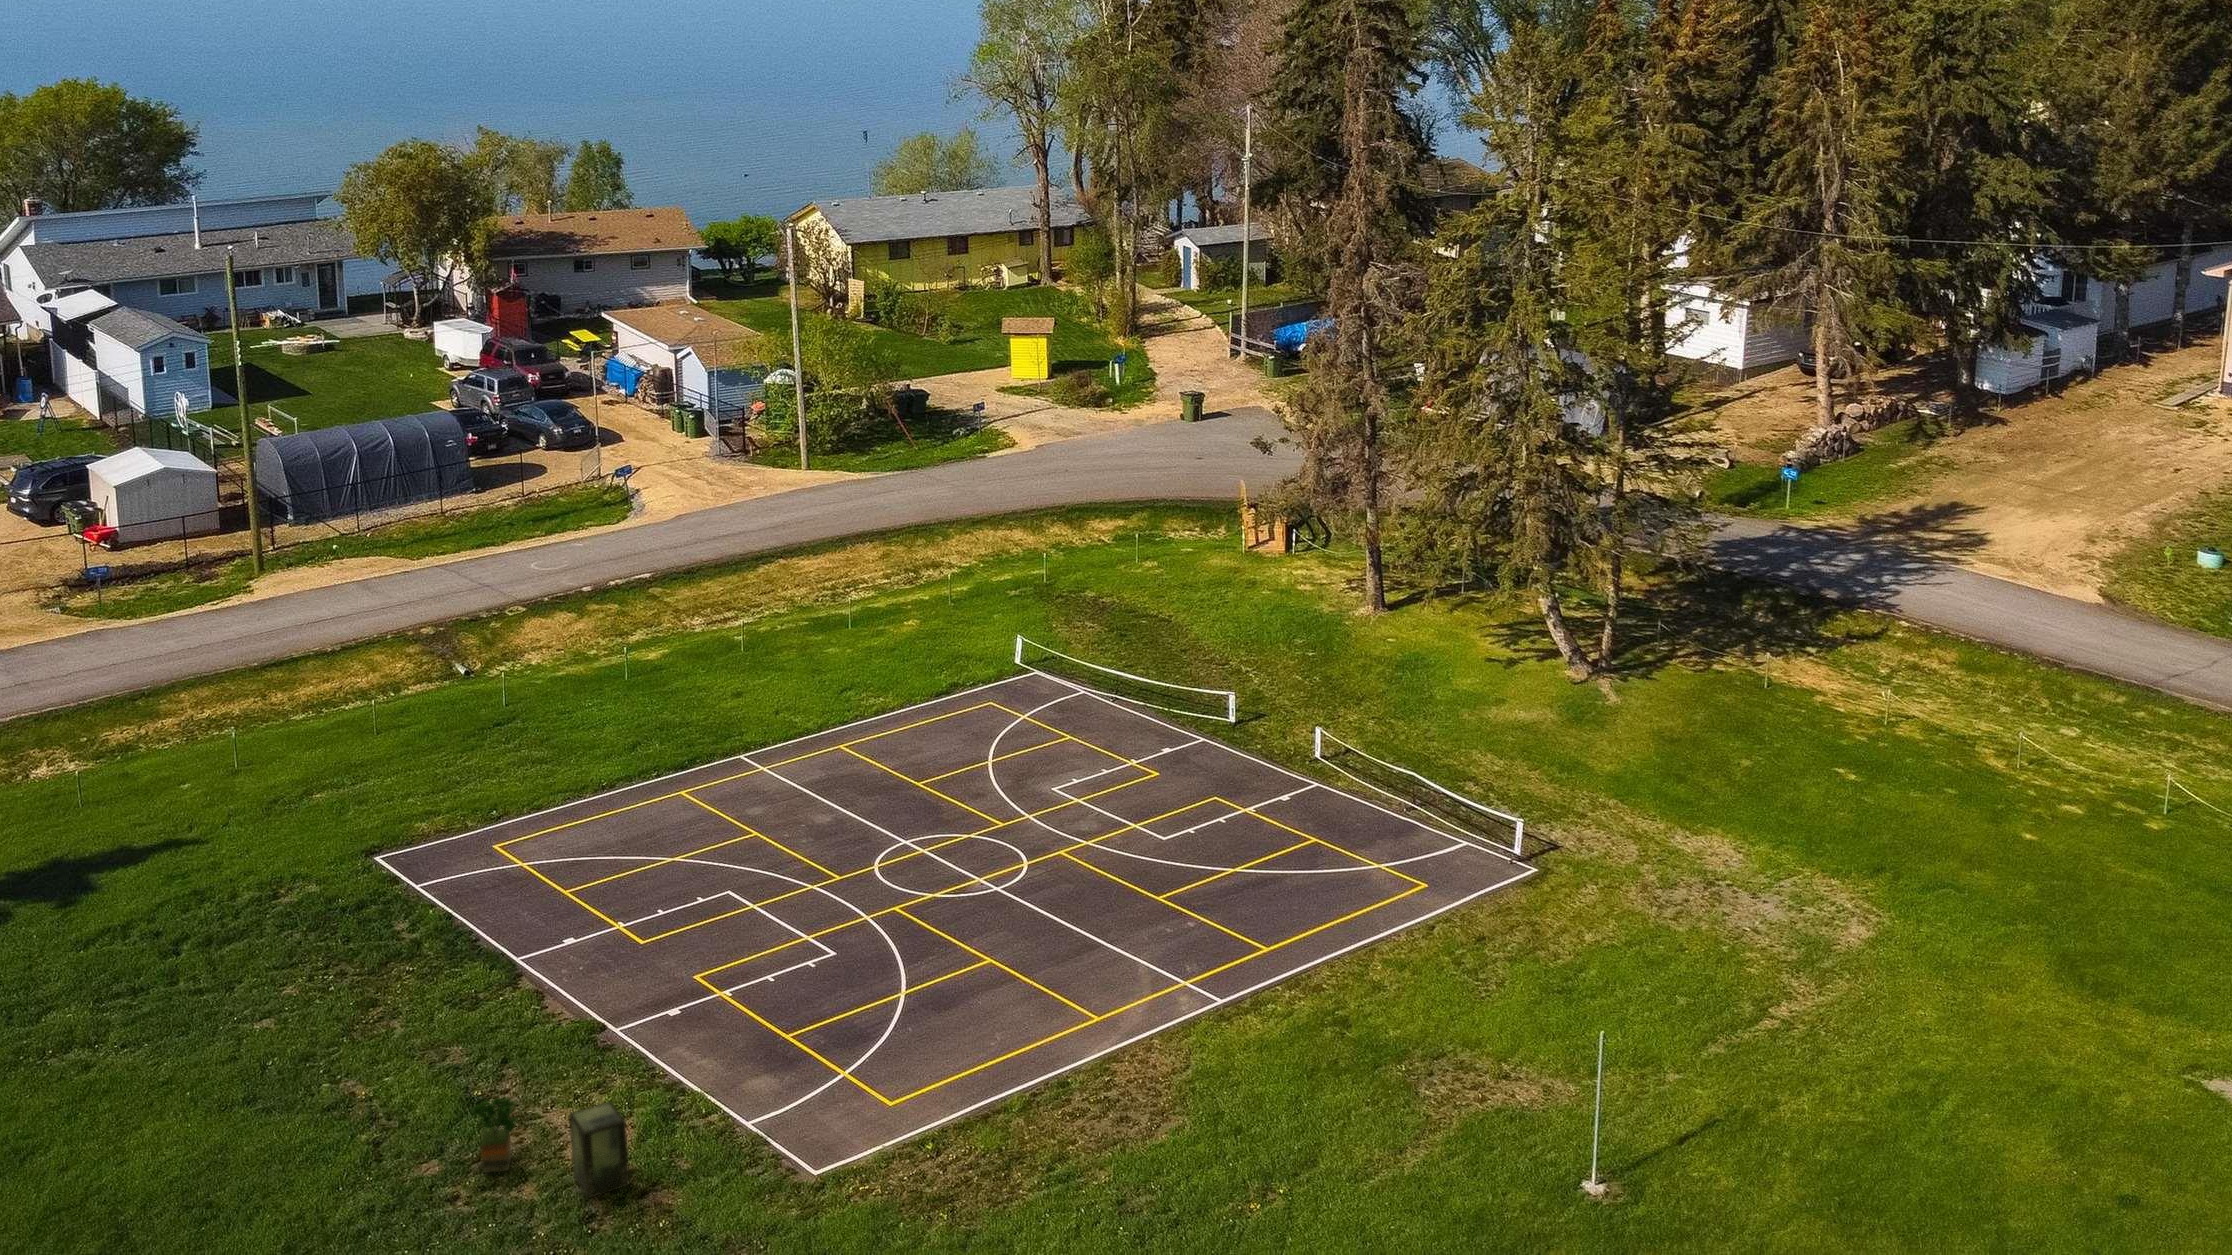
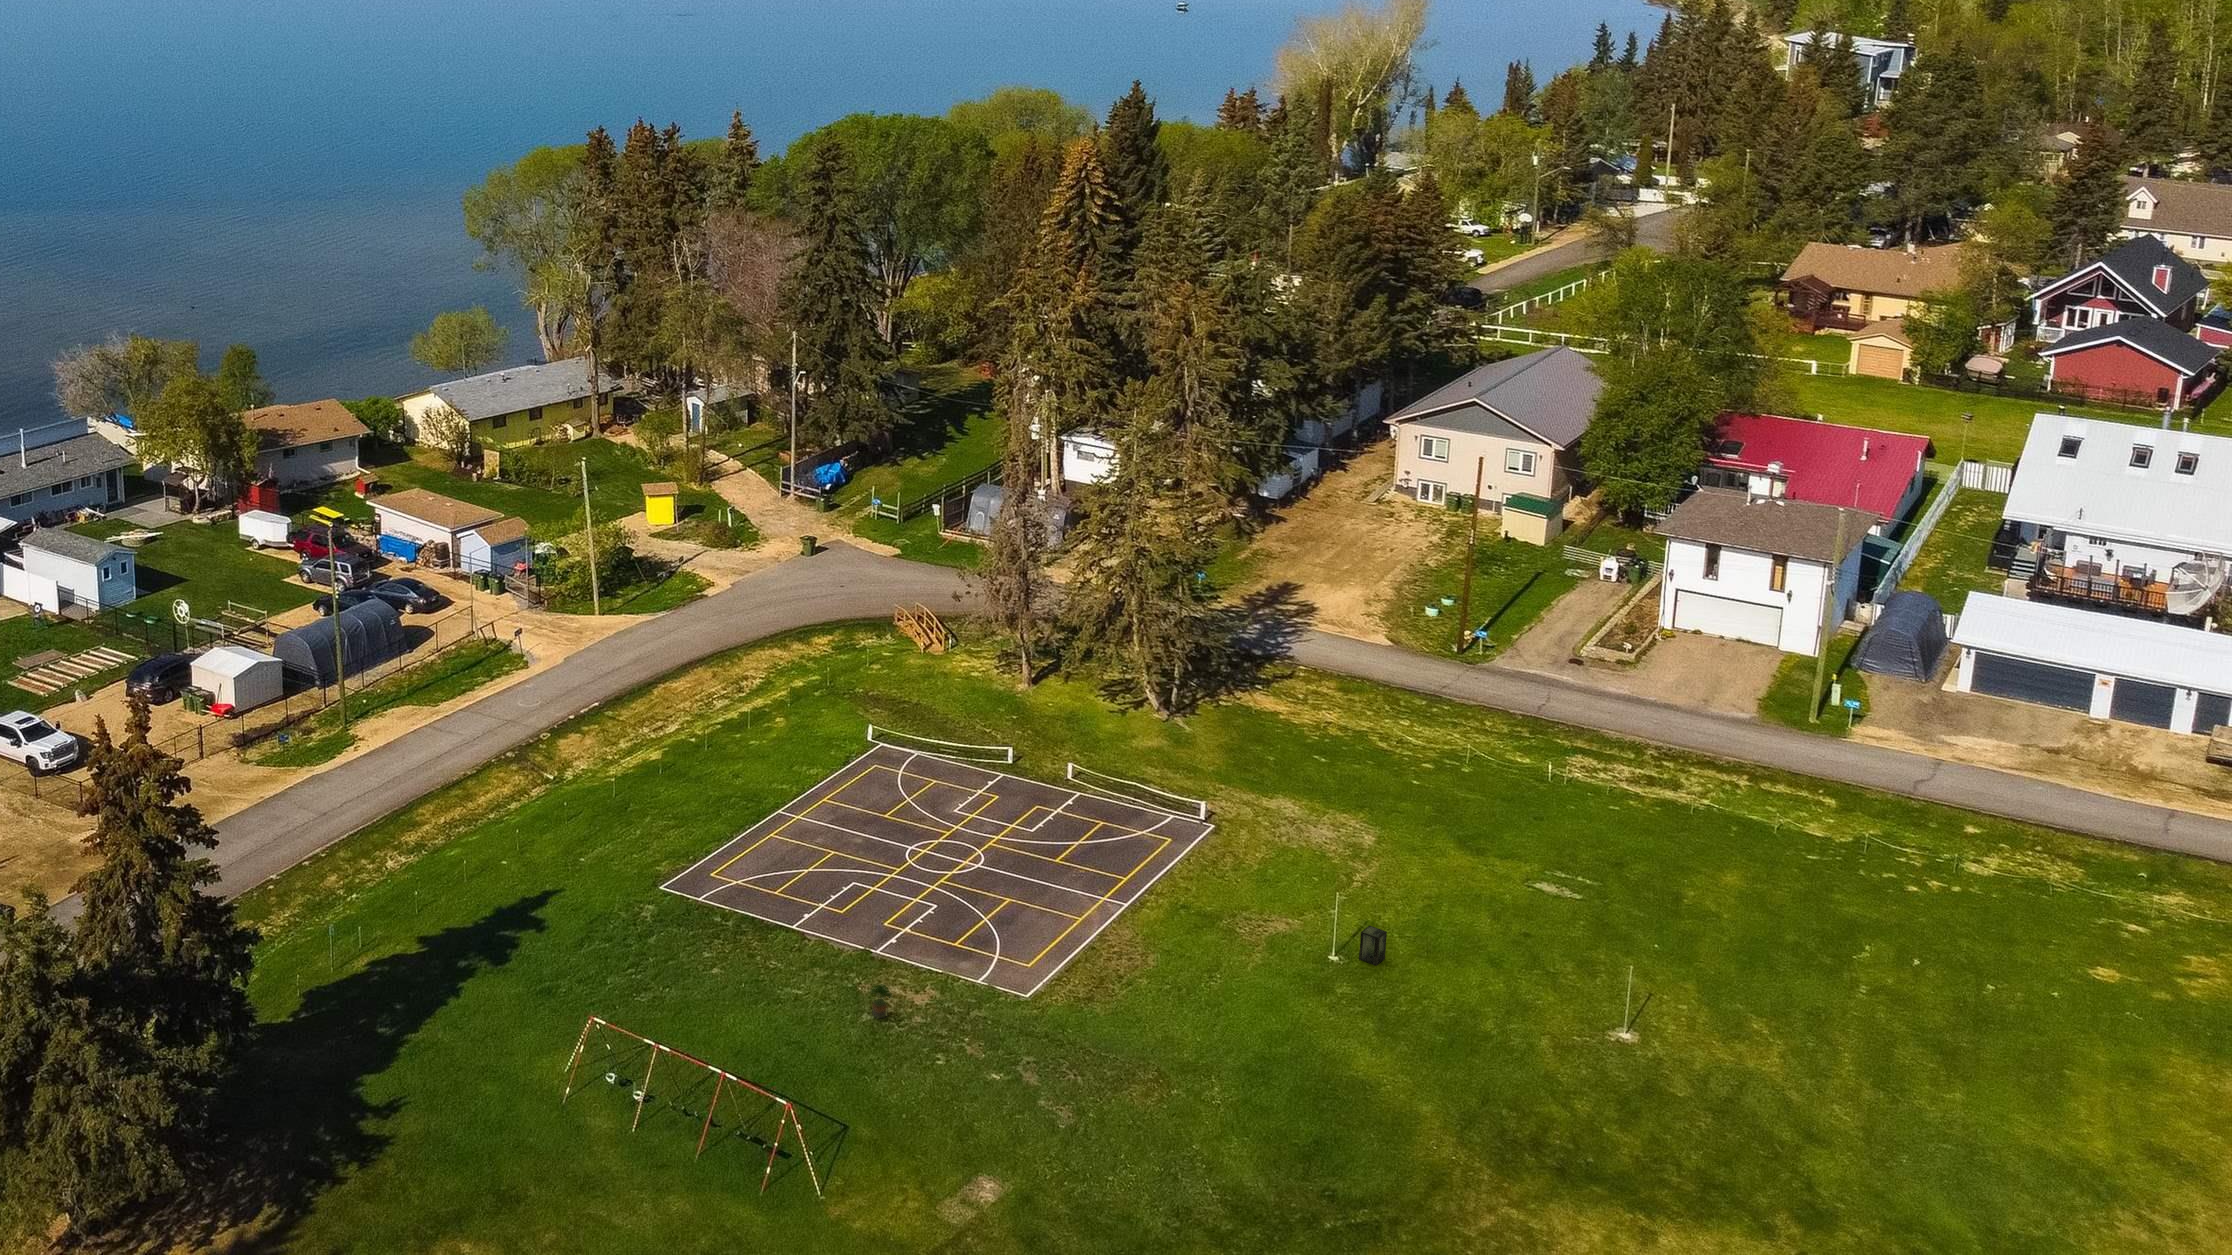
storage box: present [569,1102,629,1199] -> present [1359,926,1387,966]

